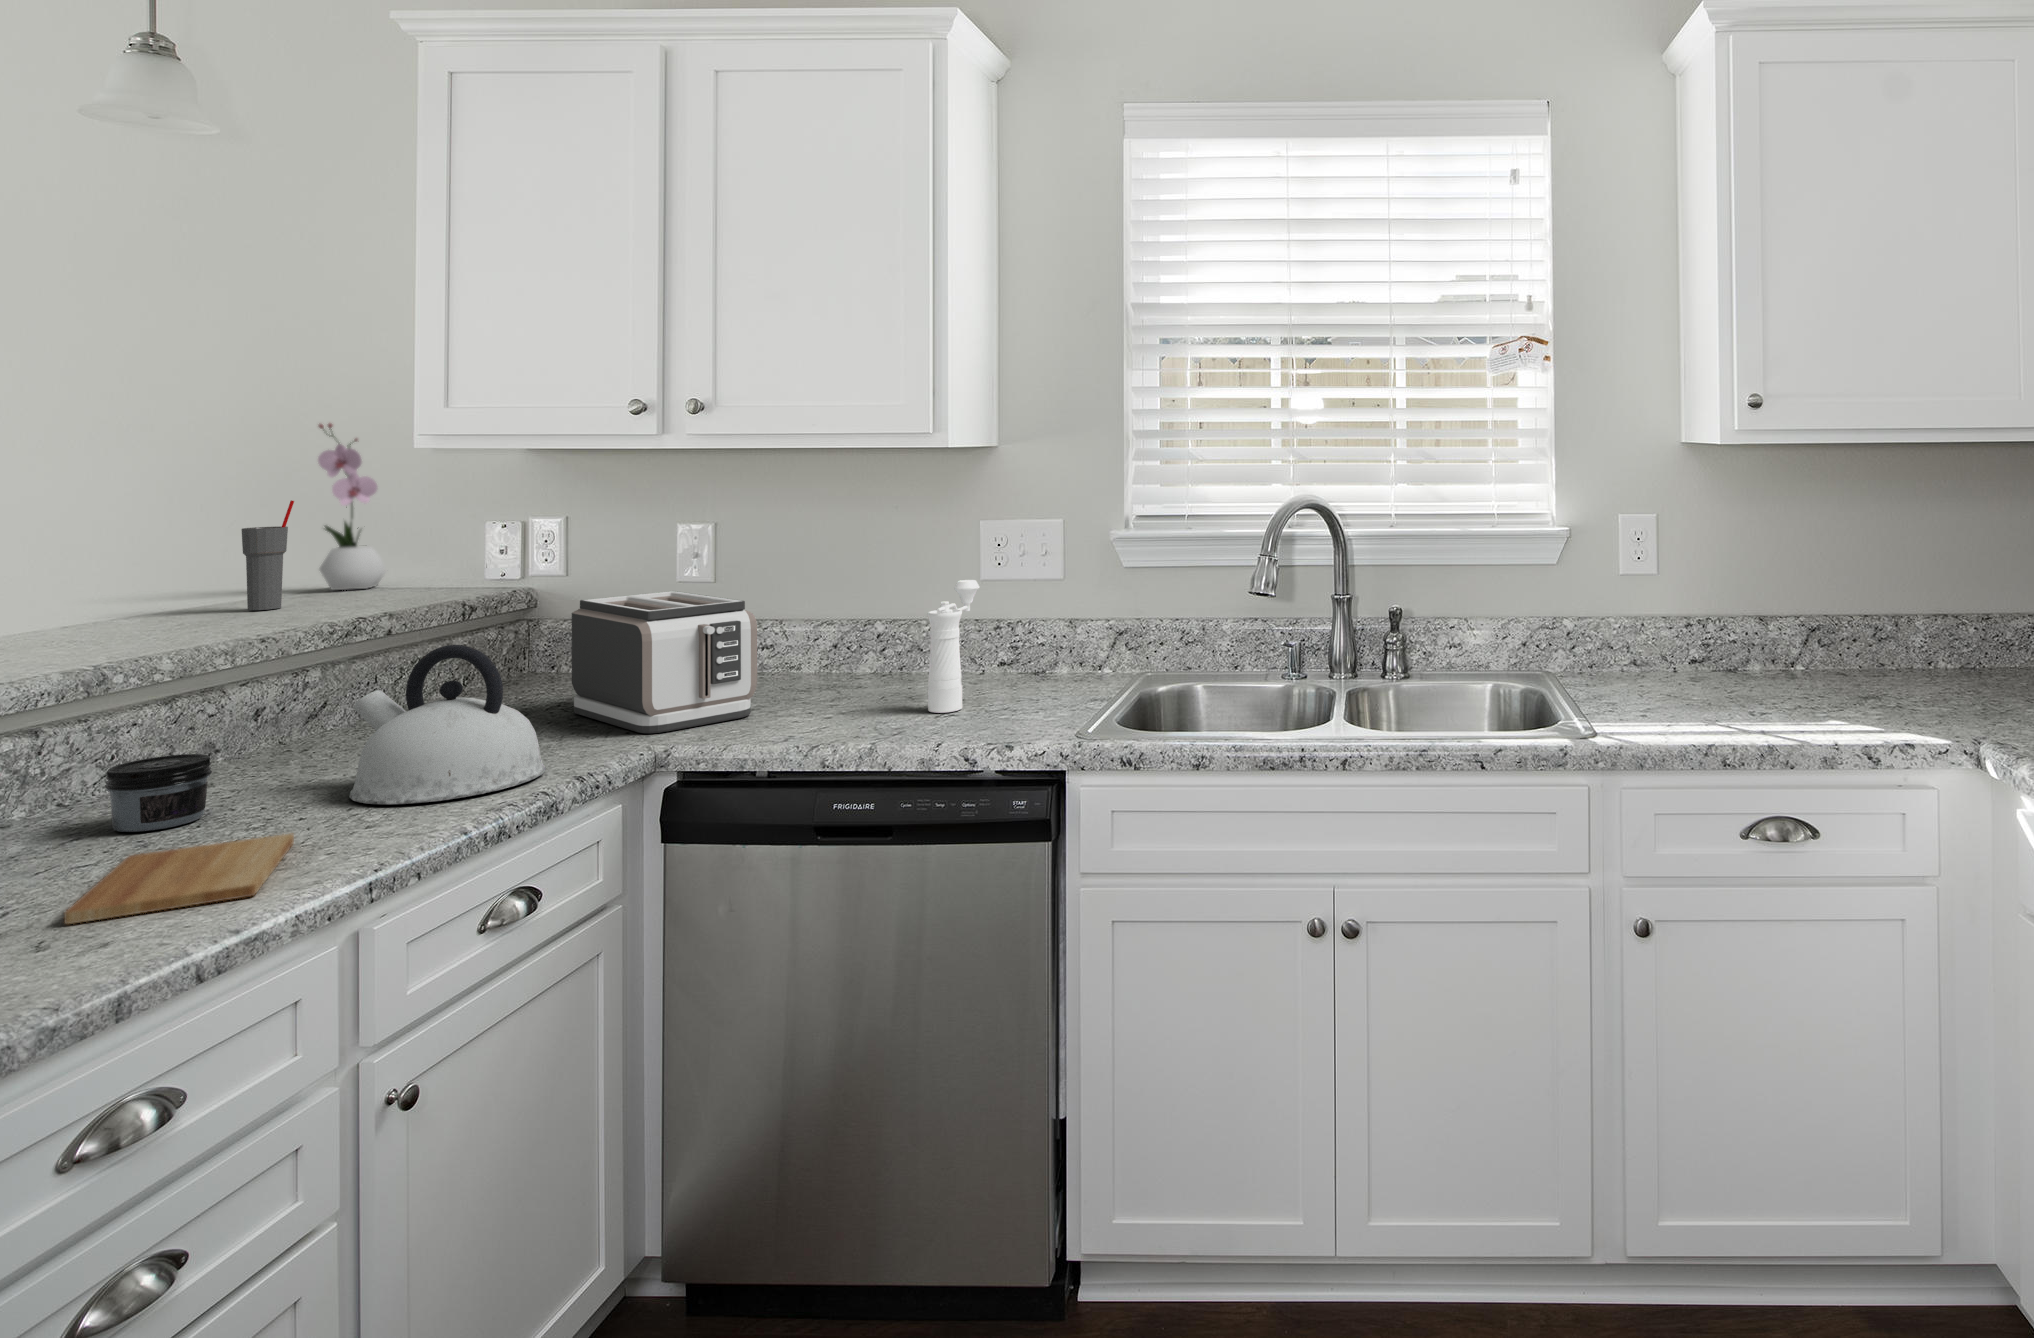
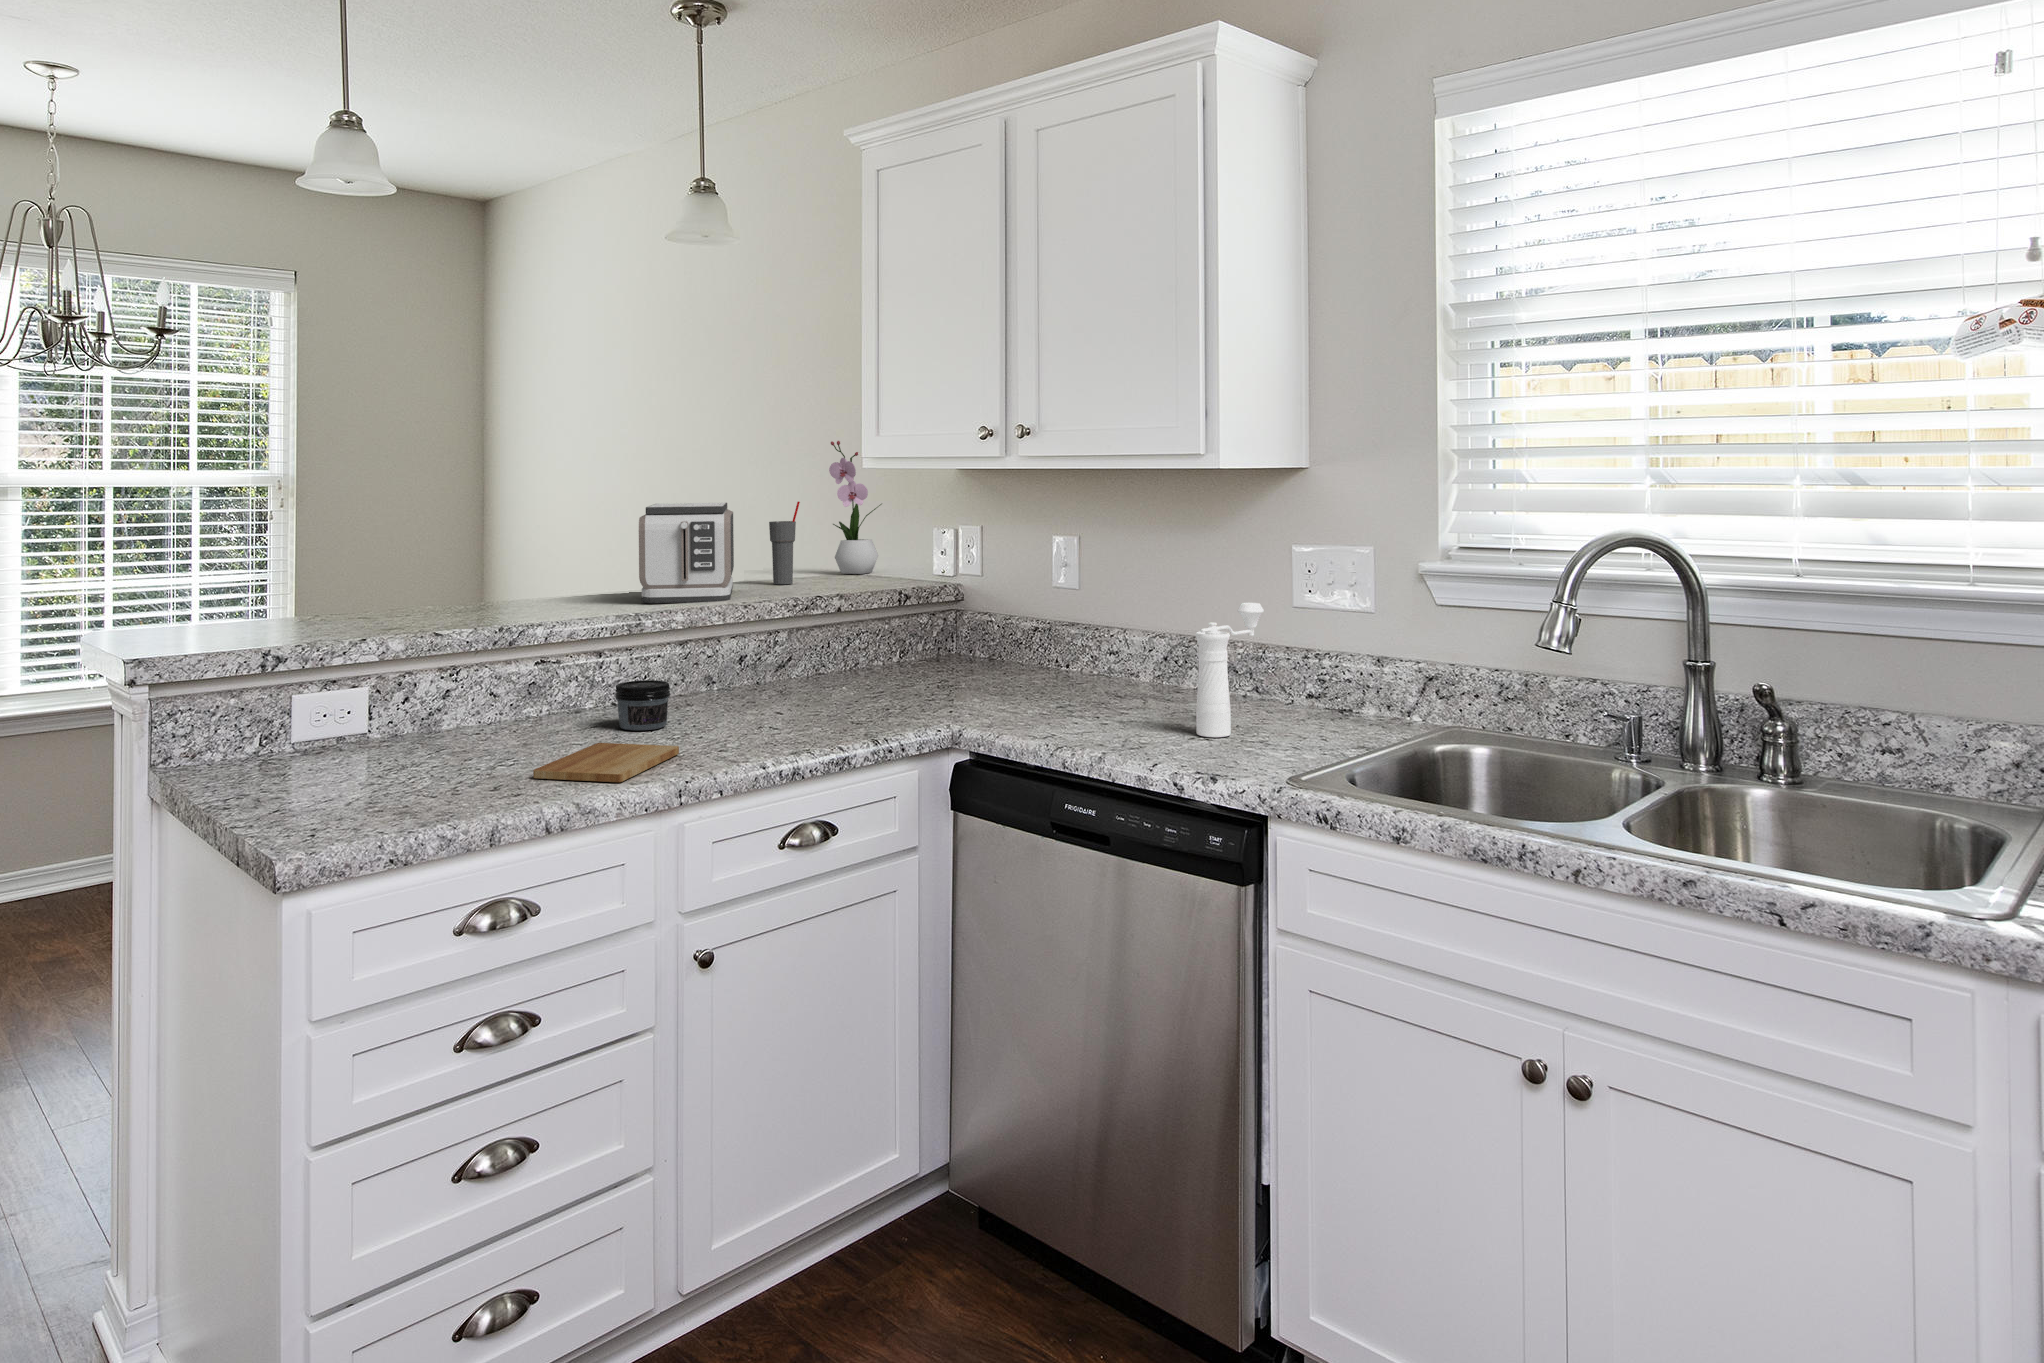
toaster: present [572,591,757,733] -> present [639,503,734,604]
kettle: present [349,645,546,804] -> none [741,620,868,742]

